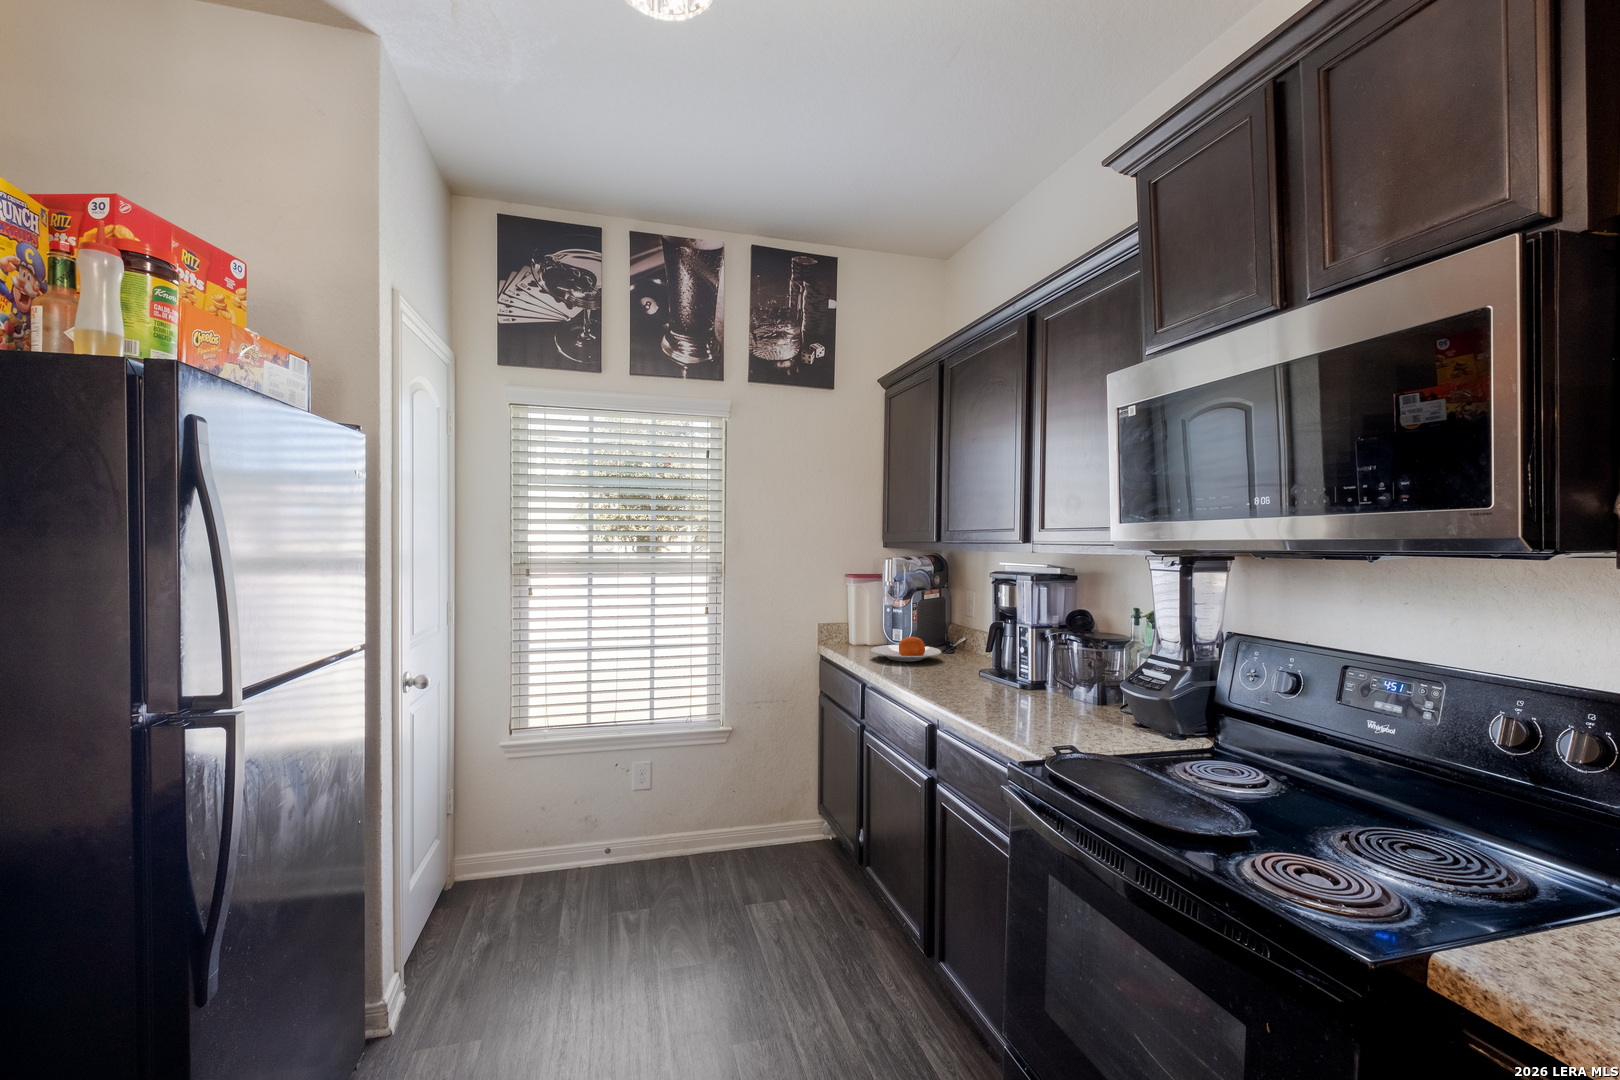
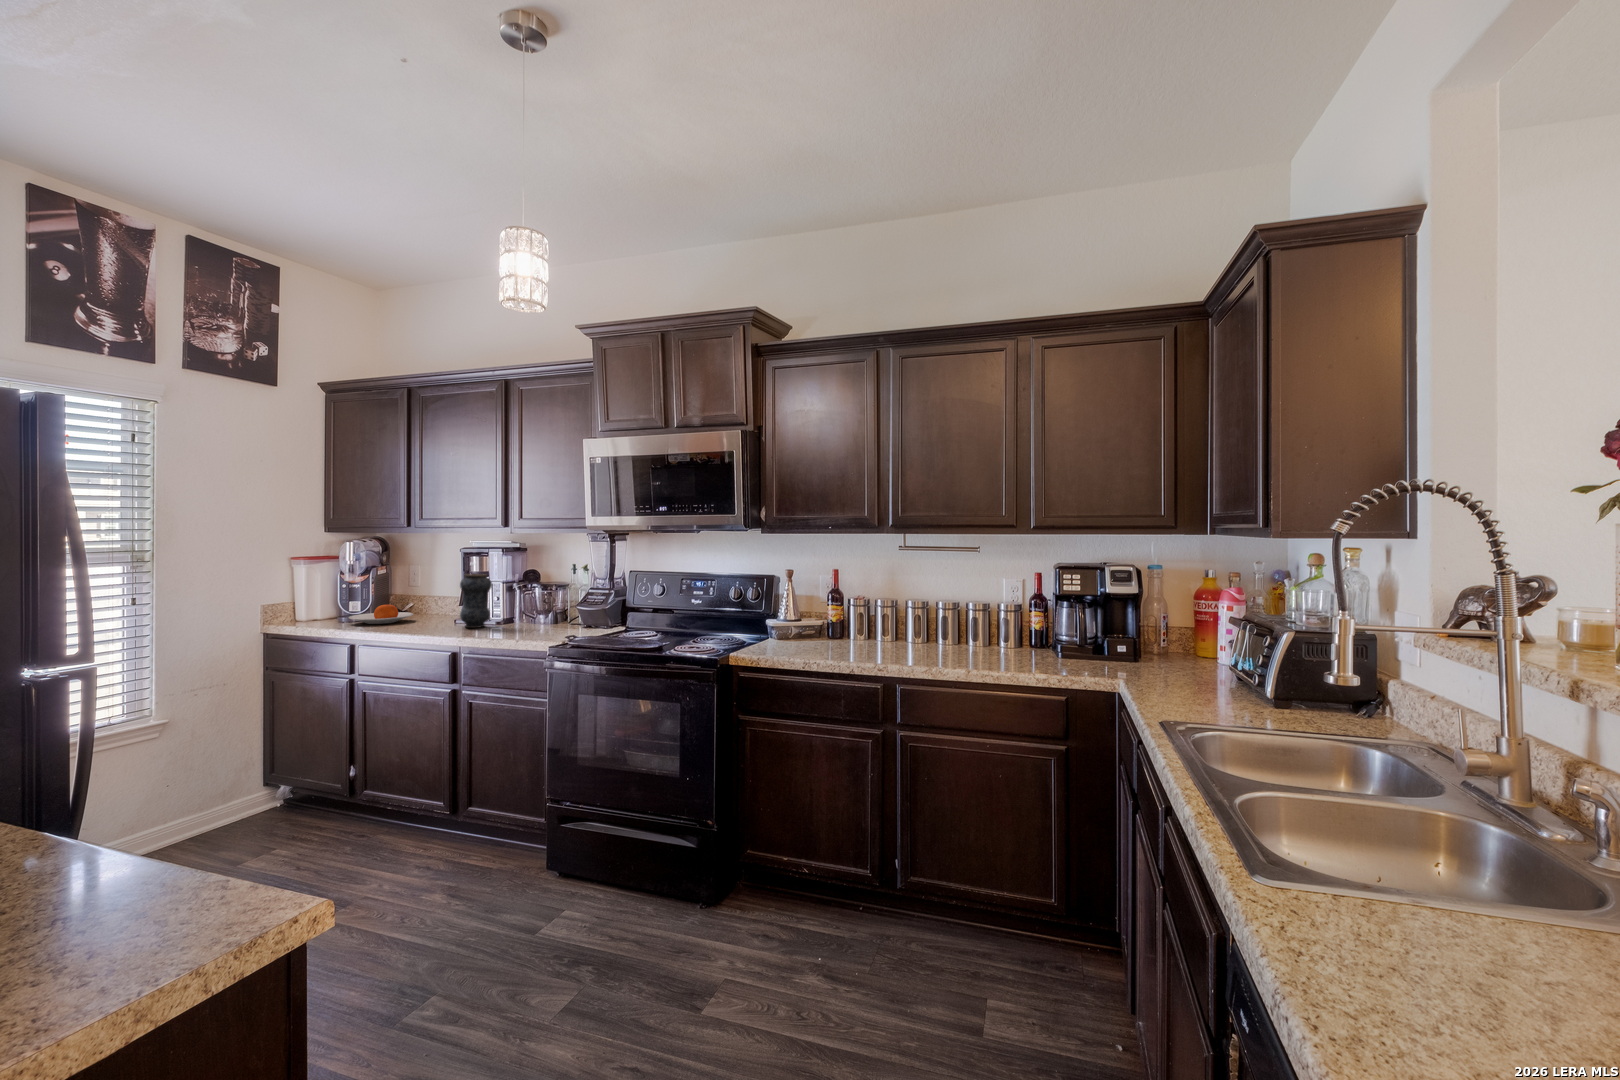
vase: none [958,610,1003,692] -> present [460,574,492,628]

